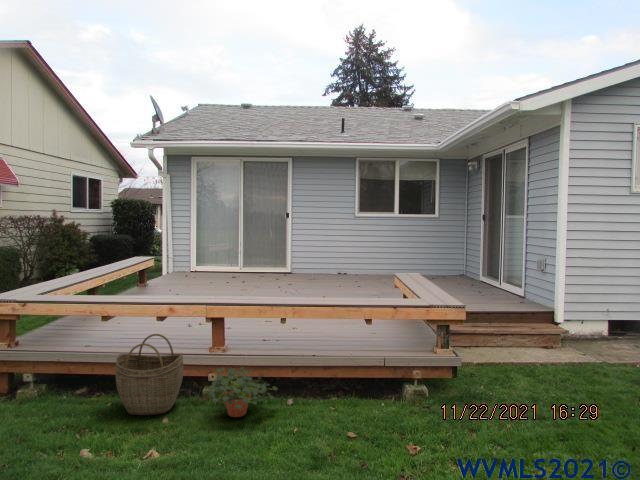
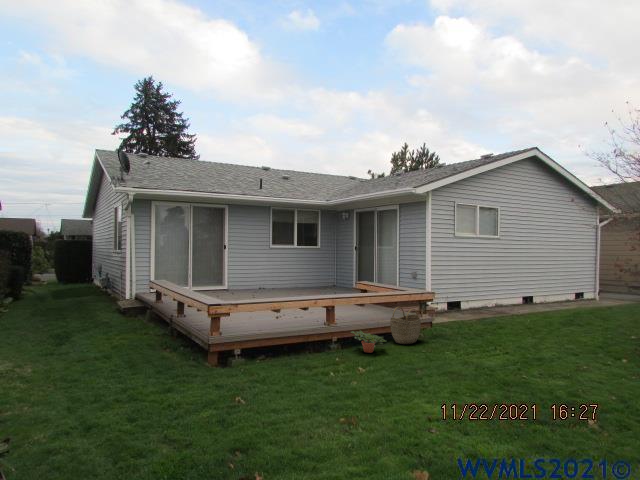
woven basket: present [115,334,183,415] -> present [390,307,421,344]

